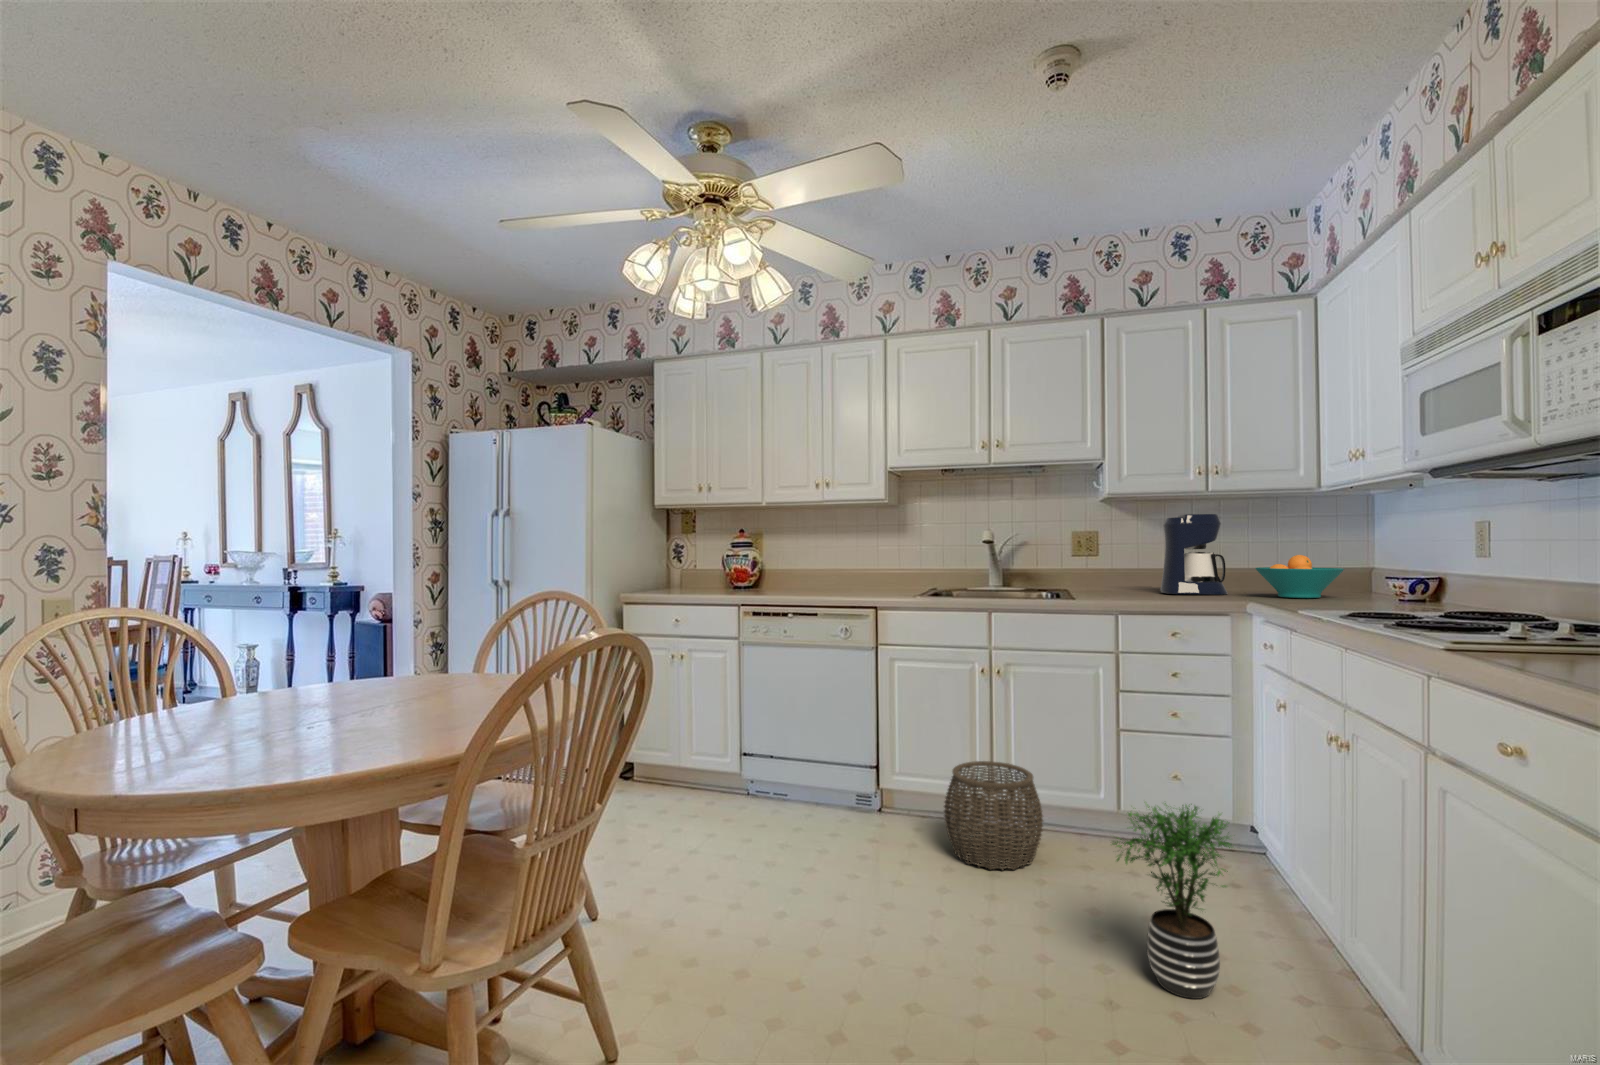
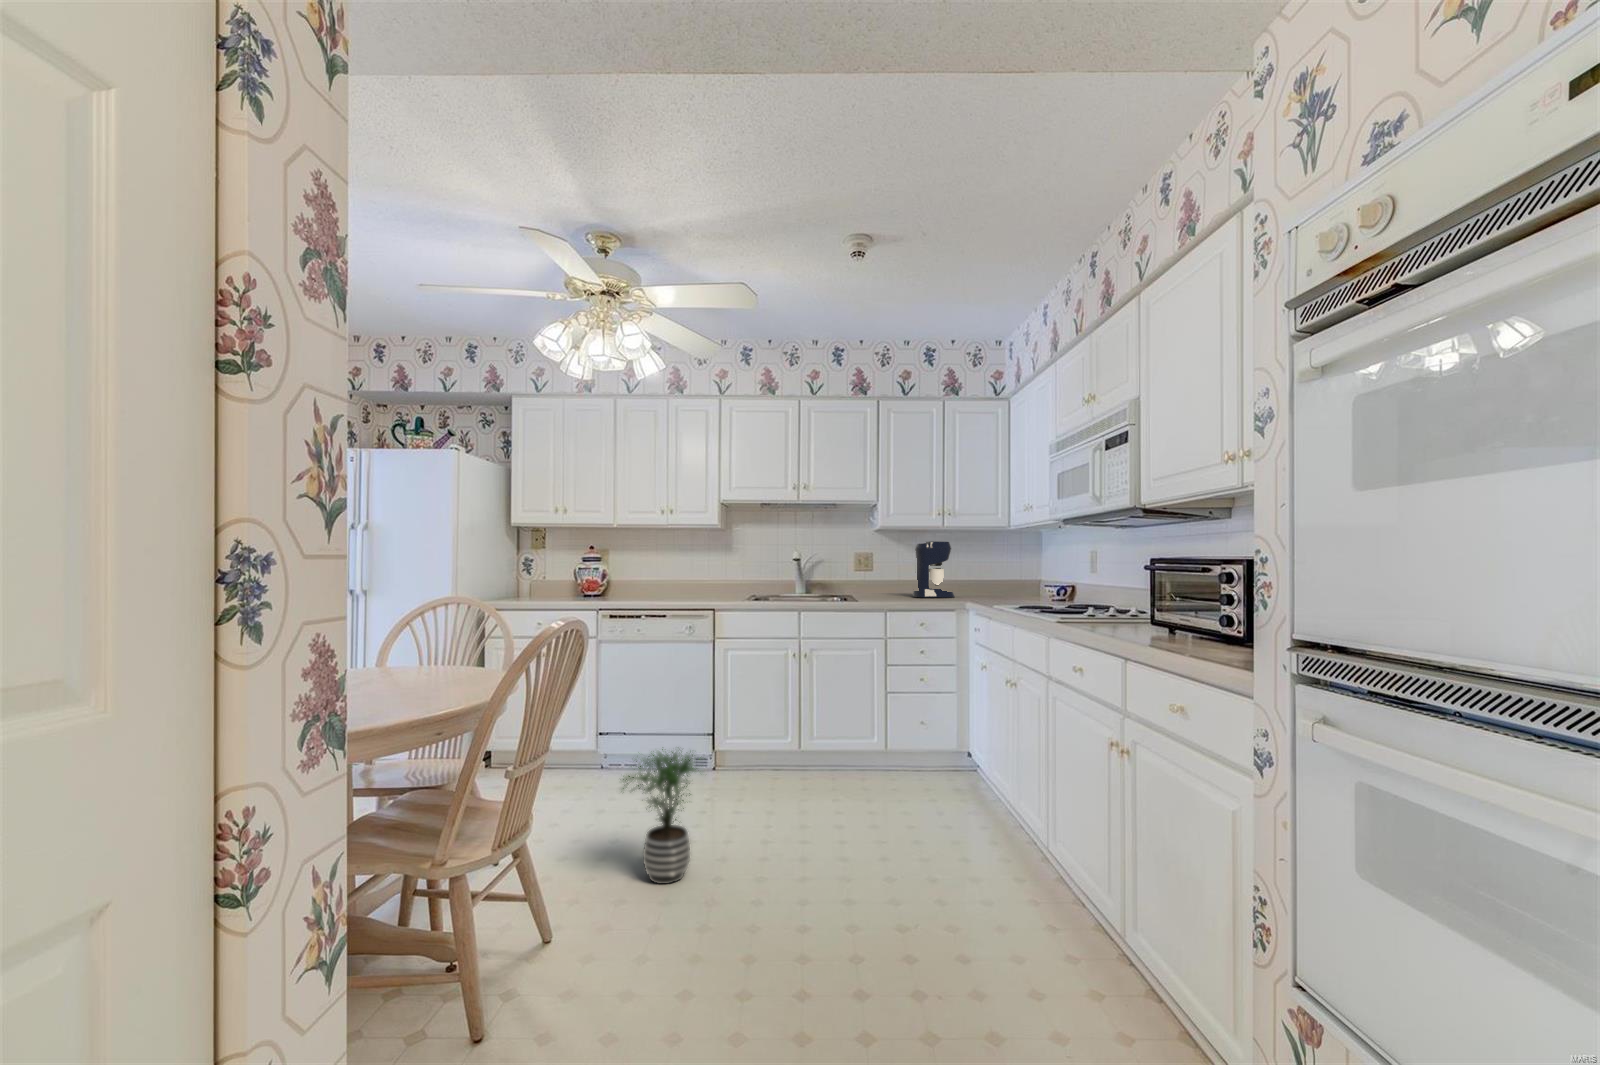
fruit bowl: present [1256,555,1344,598] -> none [972,570,1023,599]
woven basket: present [944,761,1043,870] -> none [771,721,841,797]
potted plant: present [1112,802,1232,999] -> present [623,749,700,884]

